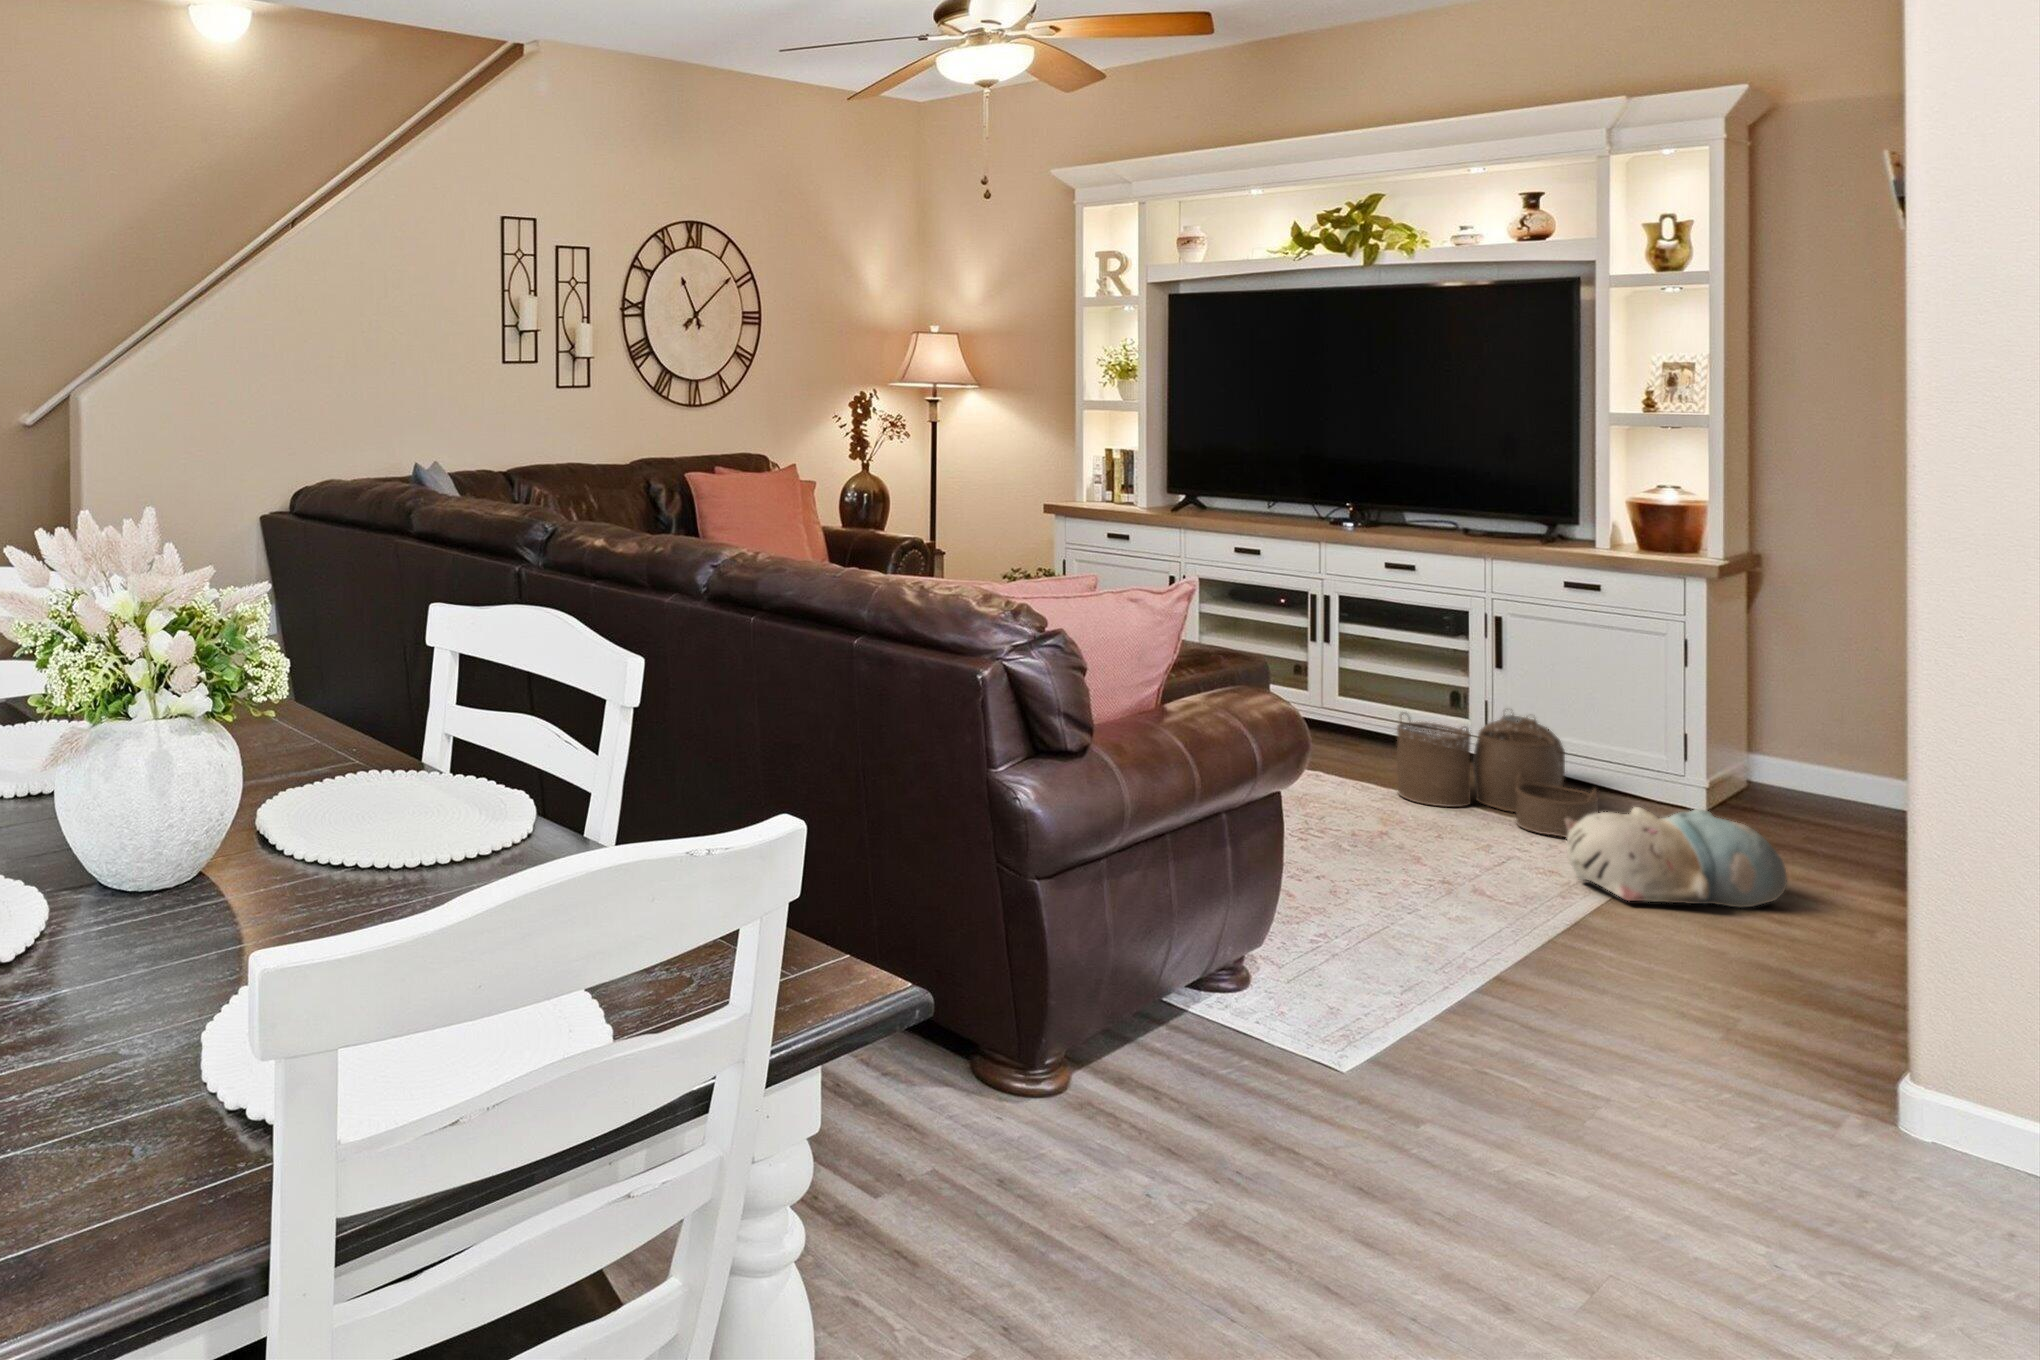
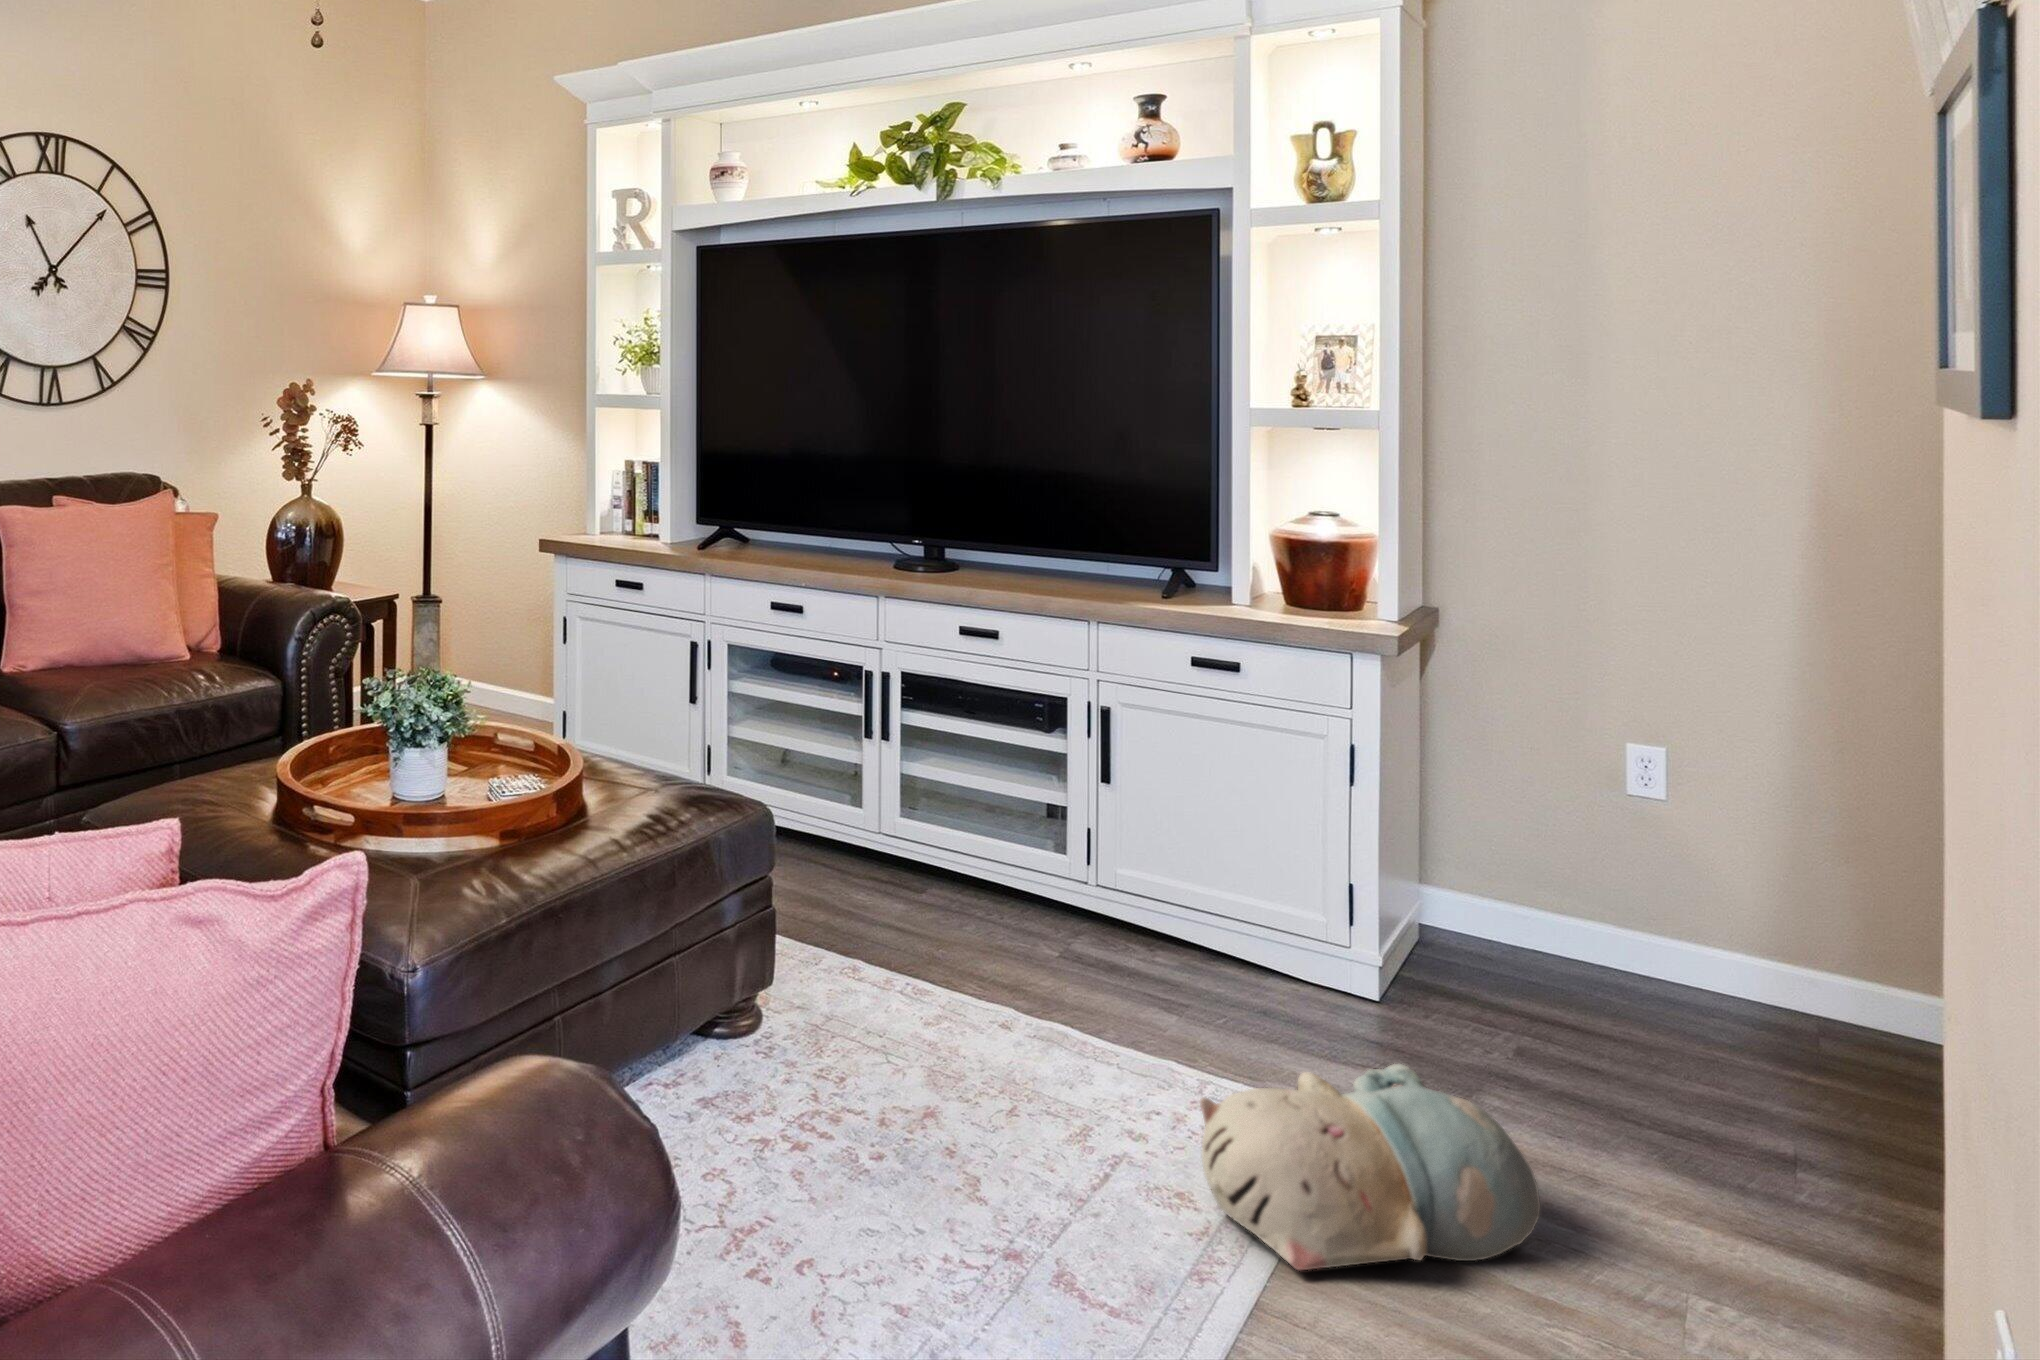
woven basket: present [1397,714,1598,838] -> none [960,848,1244,1092]

